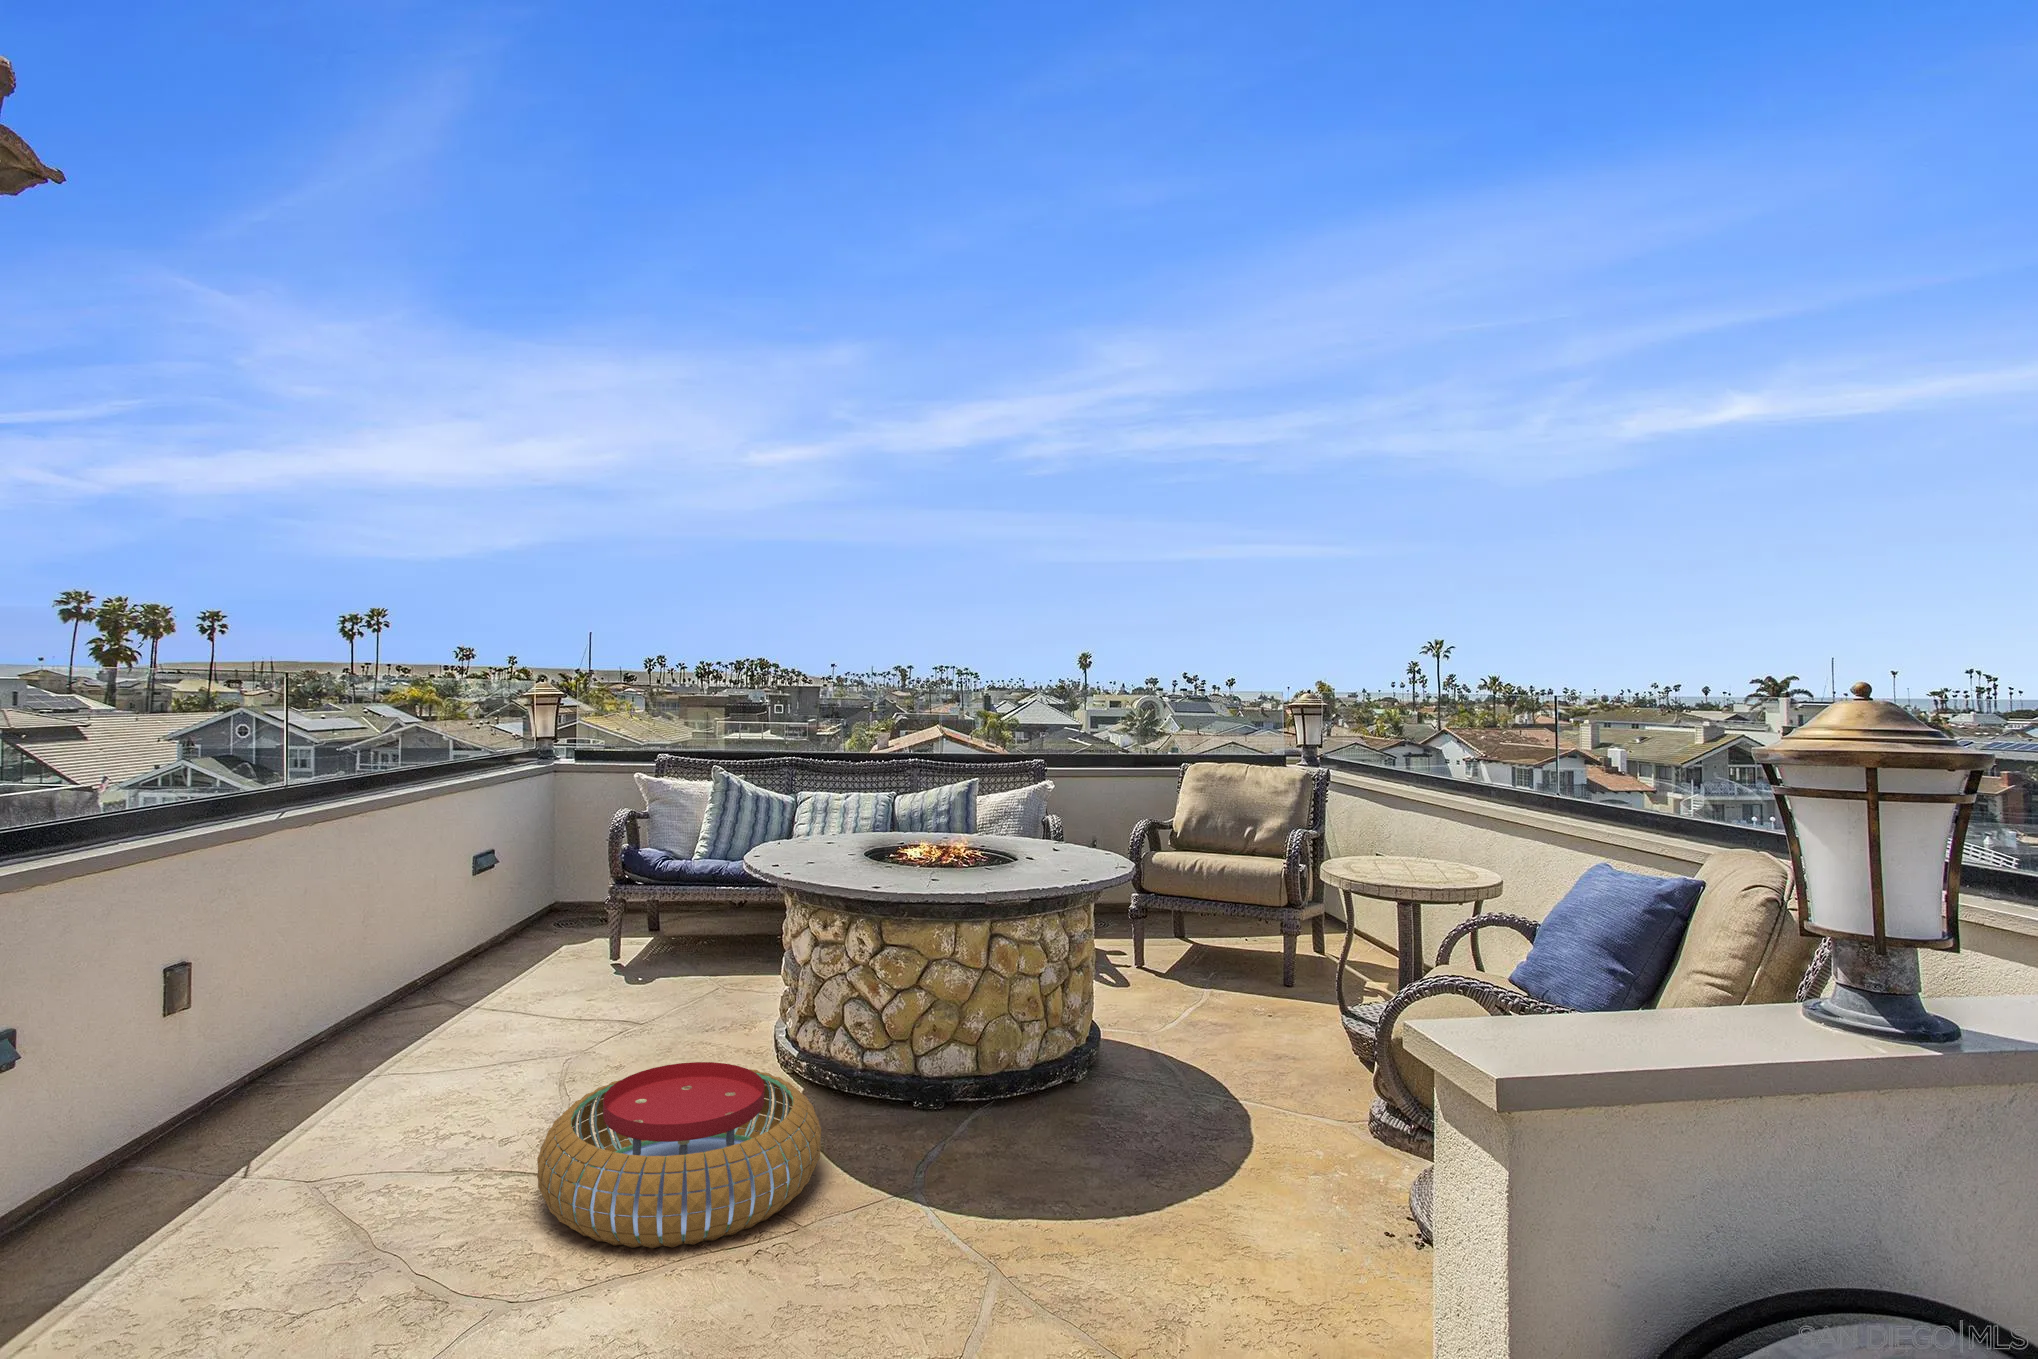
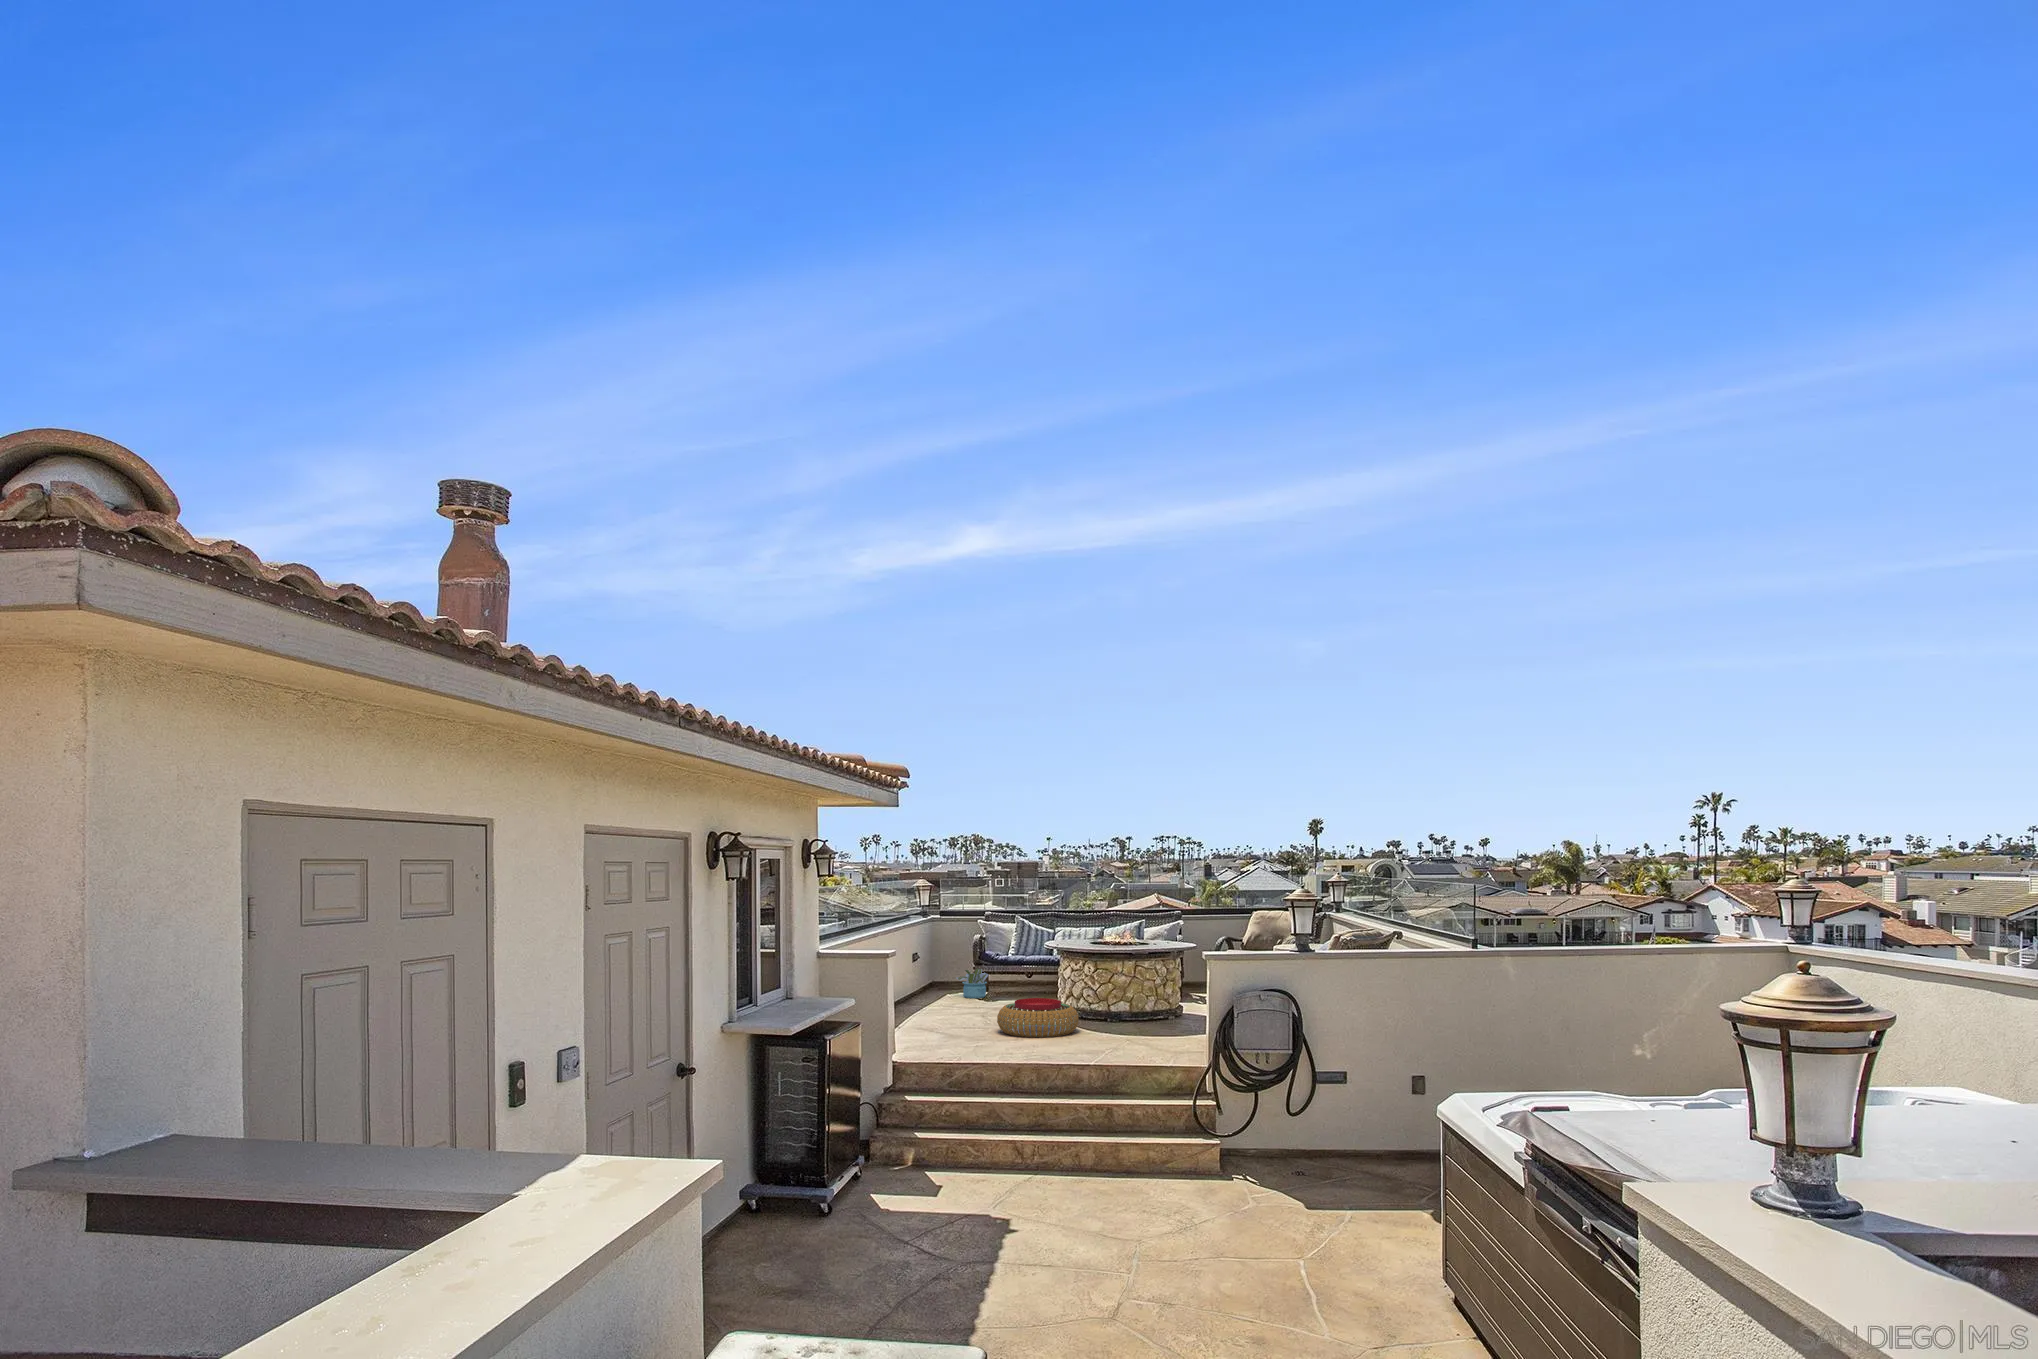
decorative plant: none [558,890,638,960] -> present [956,969,988,999]

